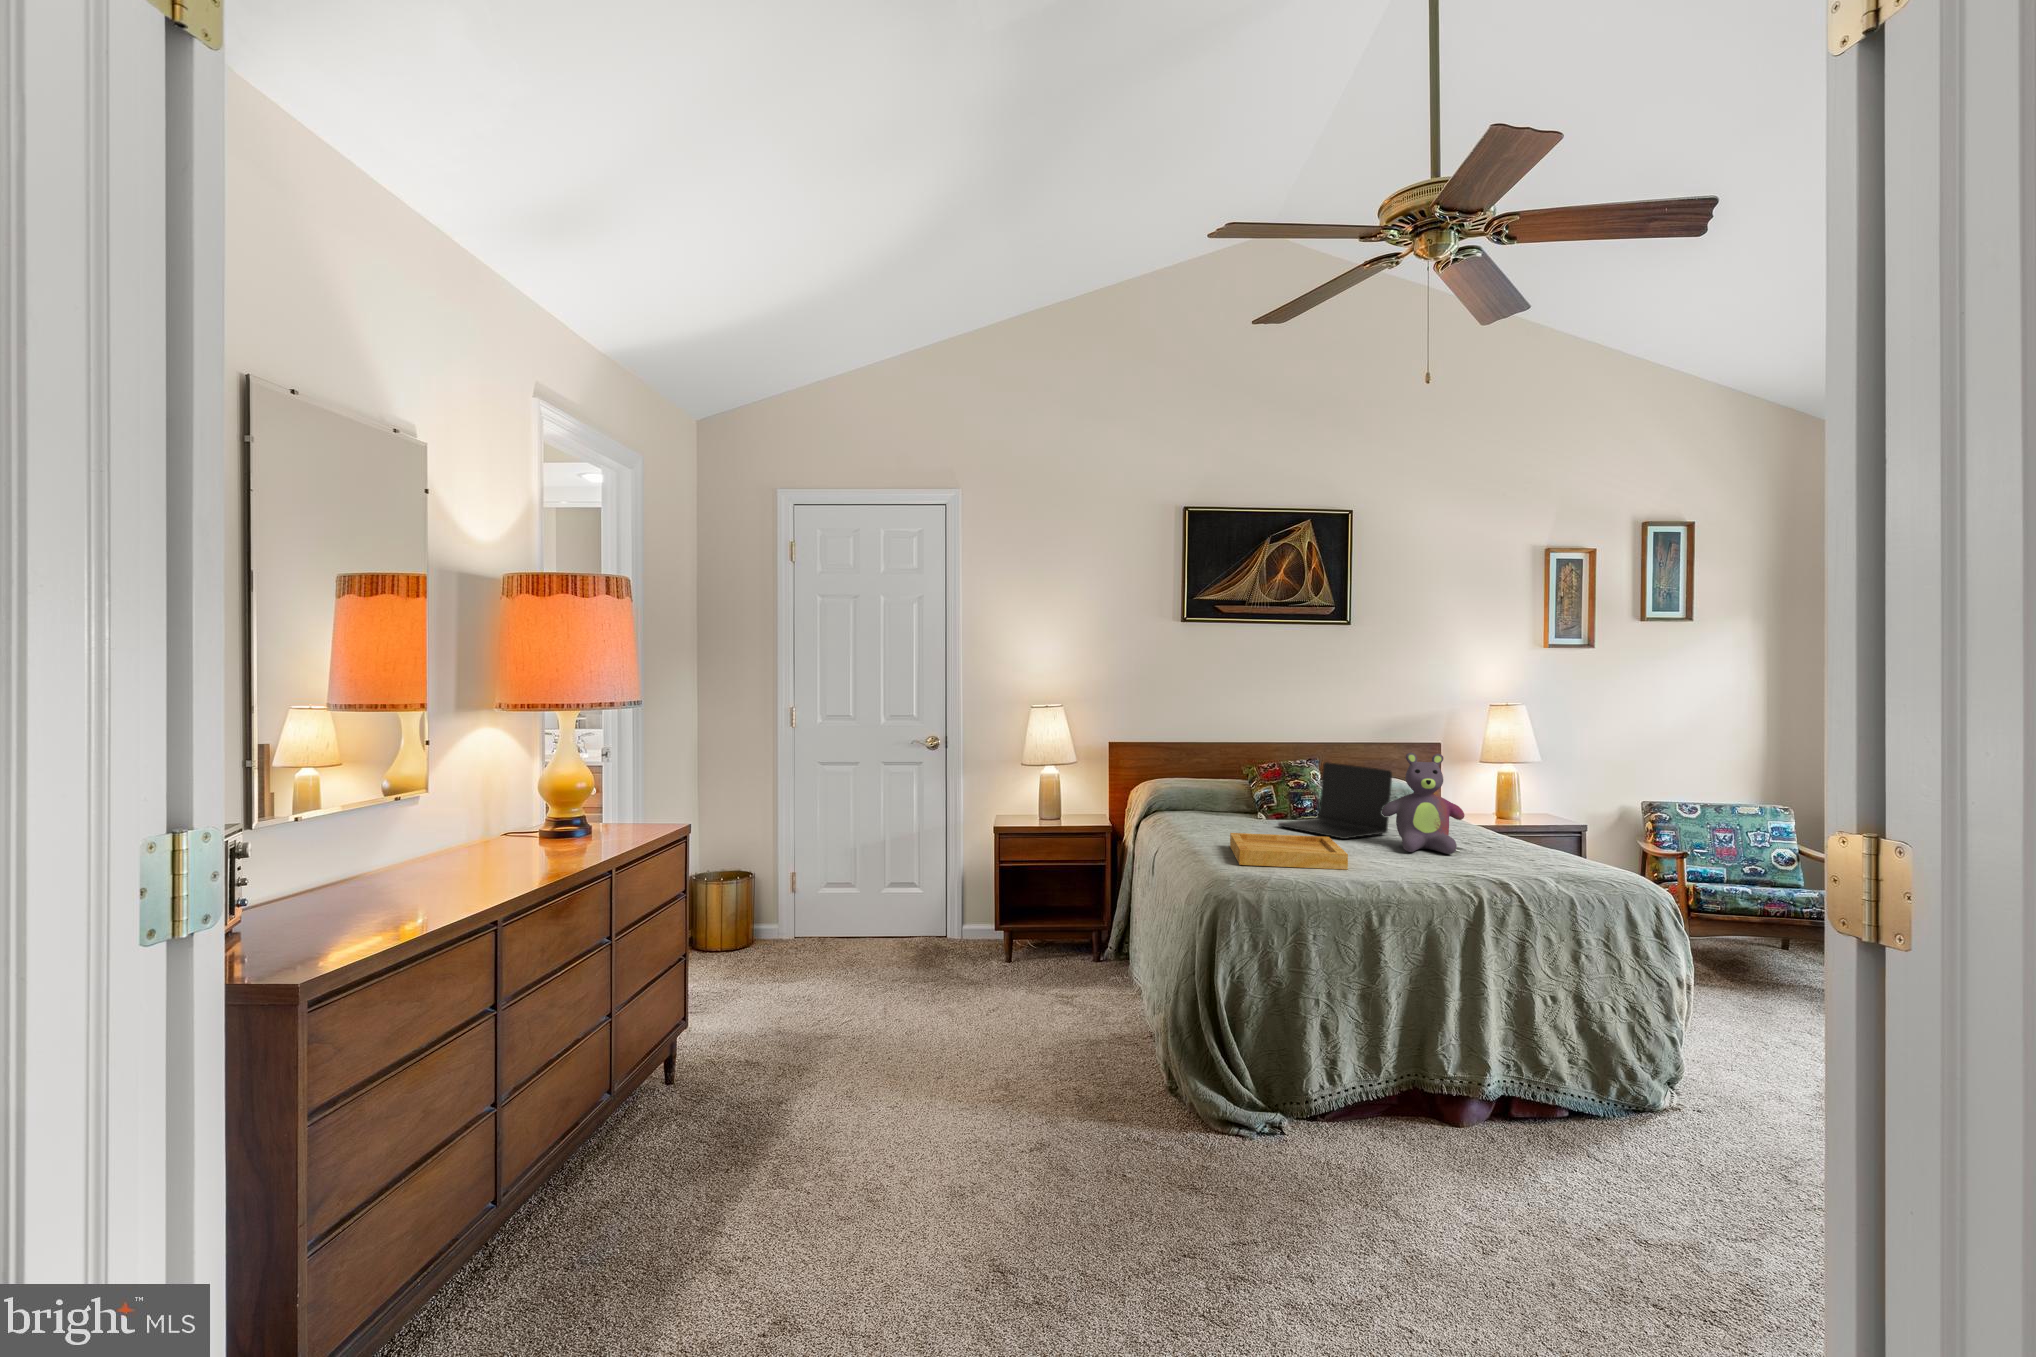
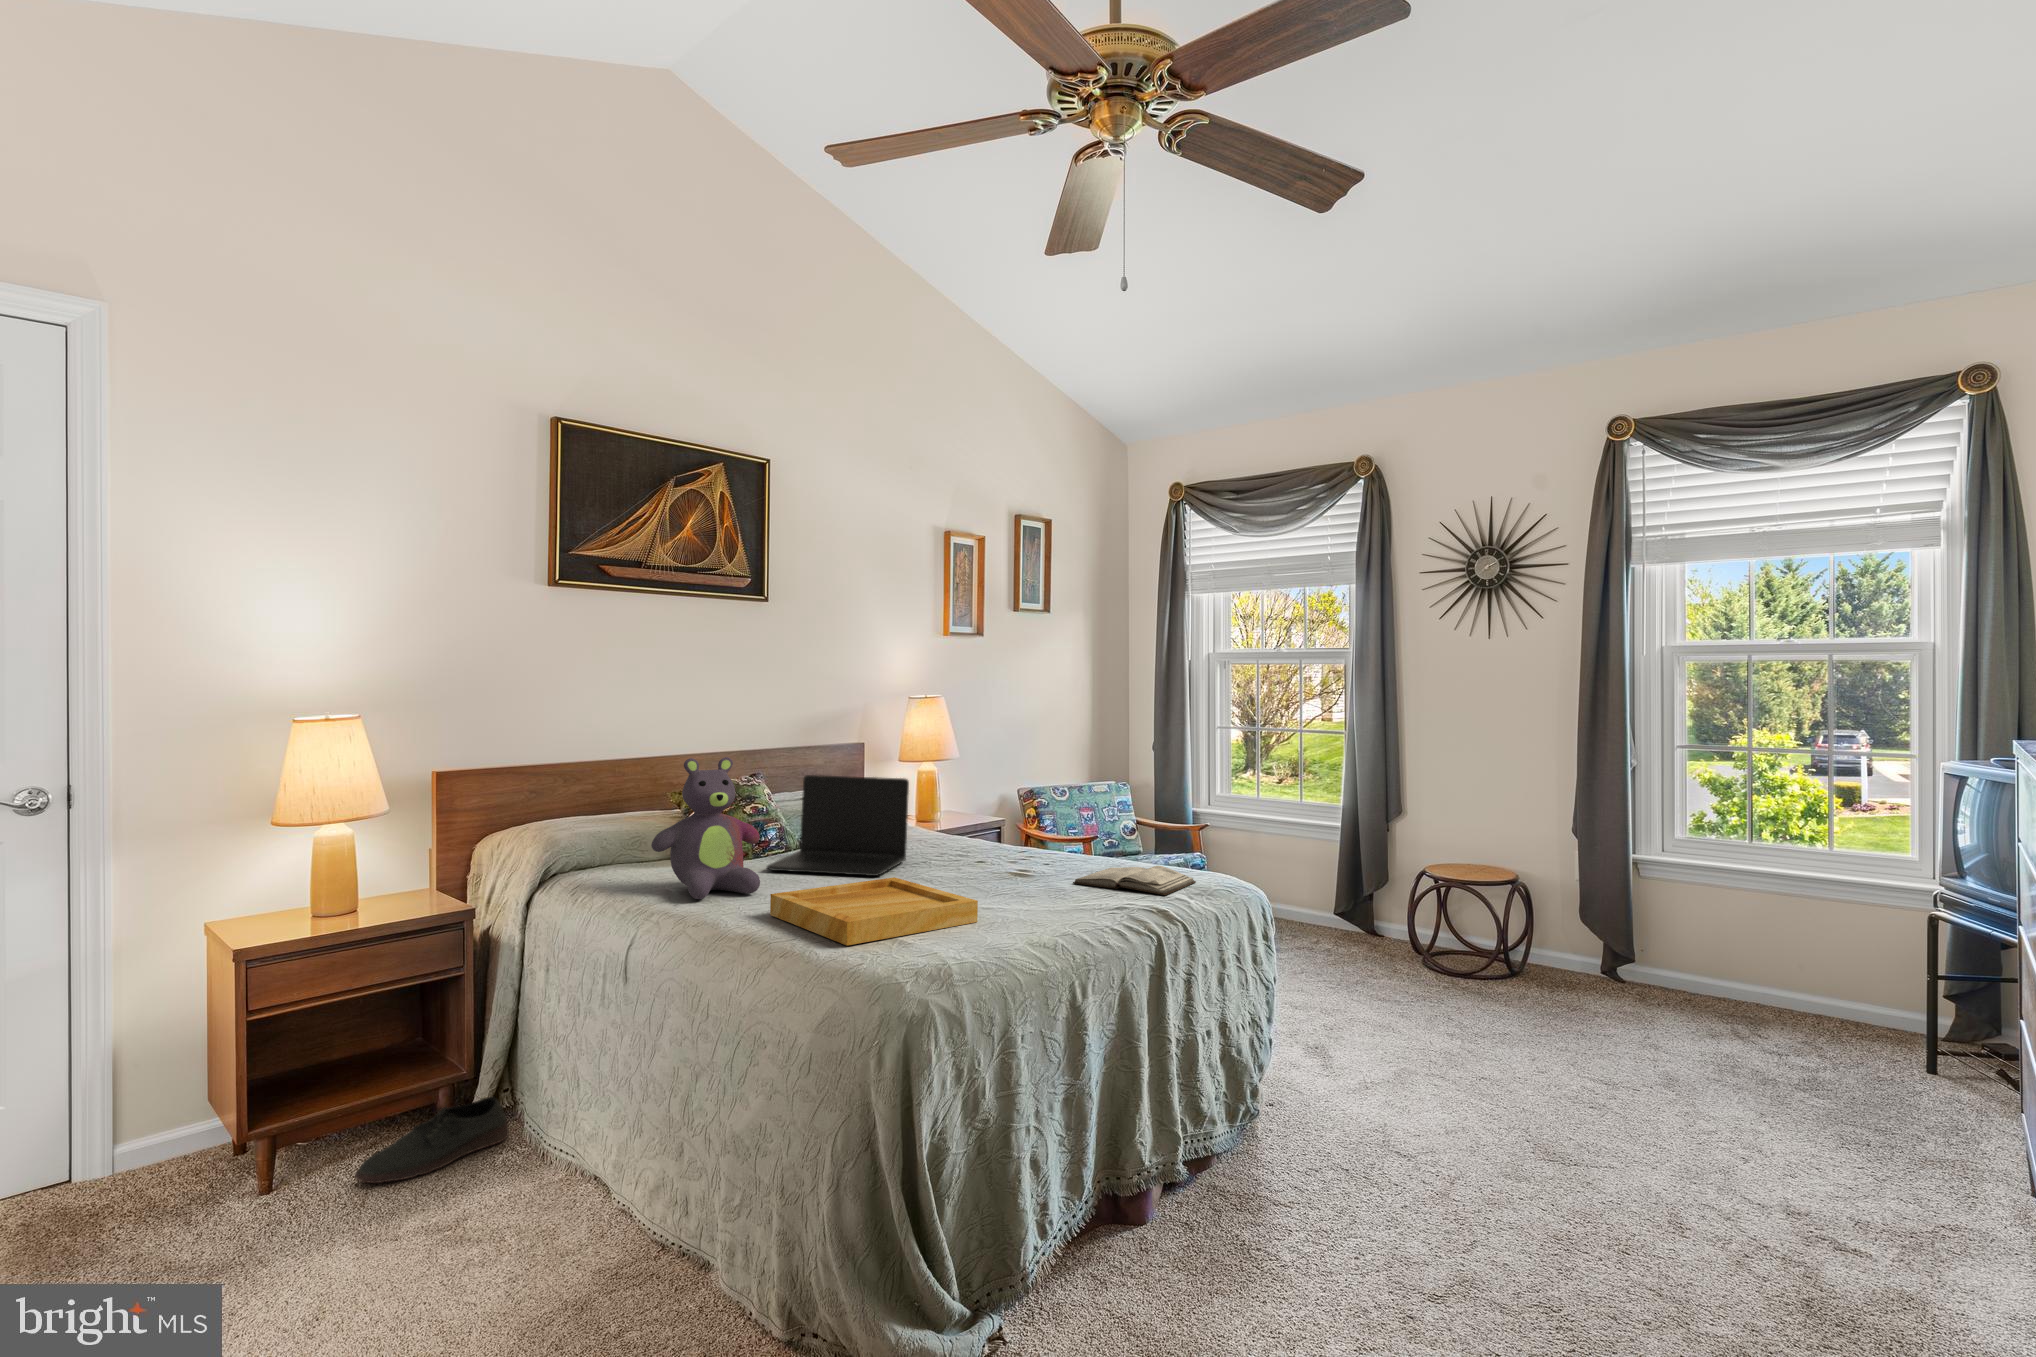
stuffed bear: present [1382,753,1464,854] -> present [651,757,760,899]
diary: none [1481,860,1596,881] -> present [1073,866,1196,895]
shoe: none [1042,937,1123,970] -> present [355,1097,509,1183]

